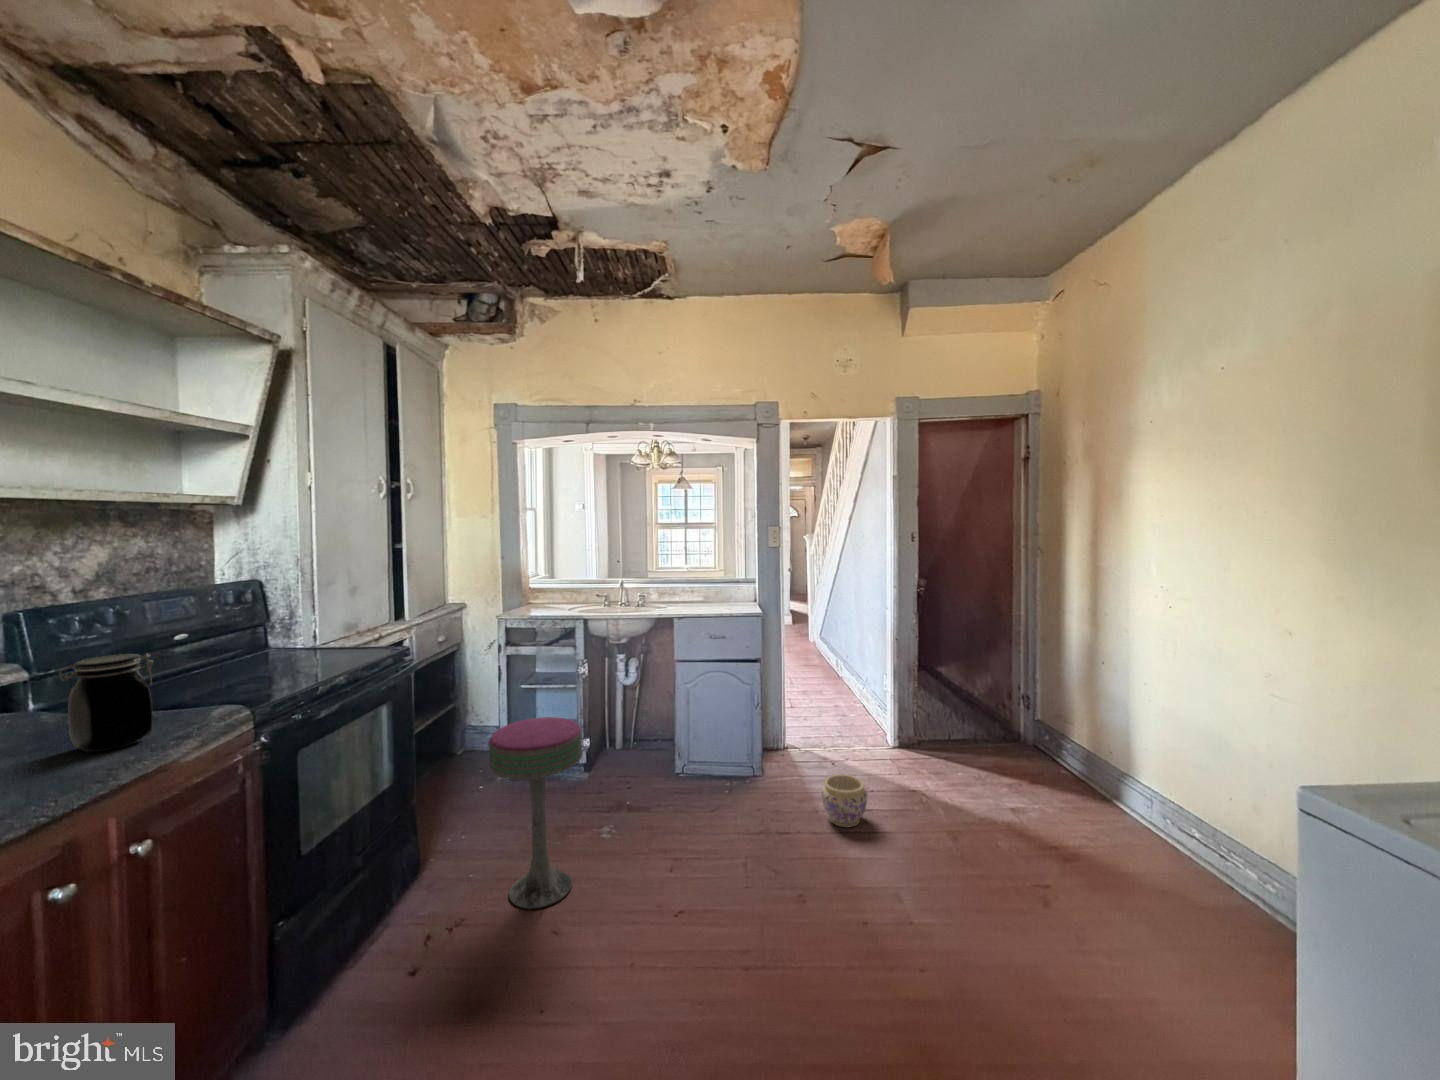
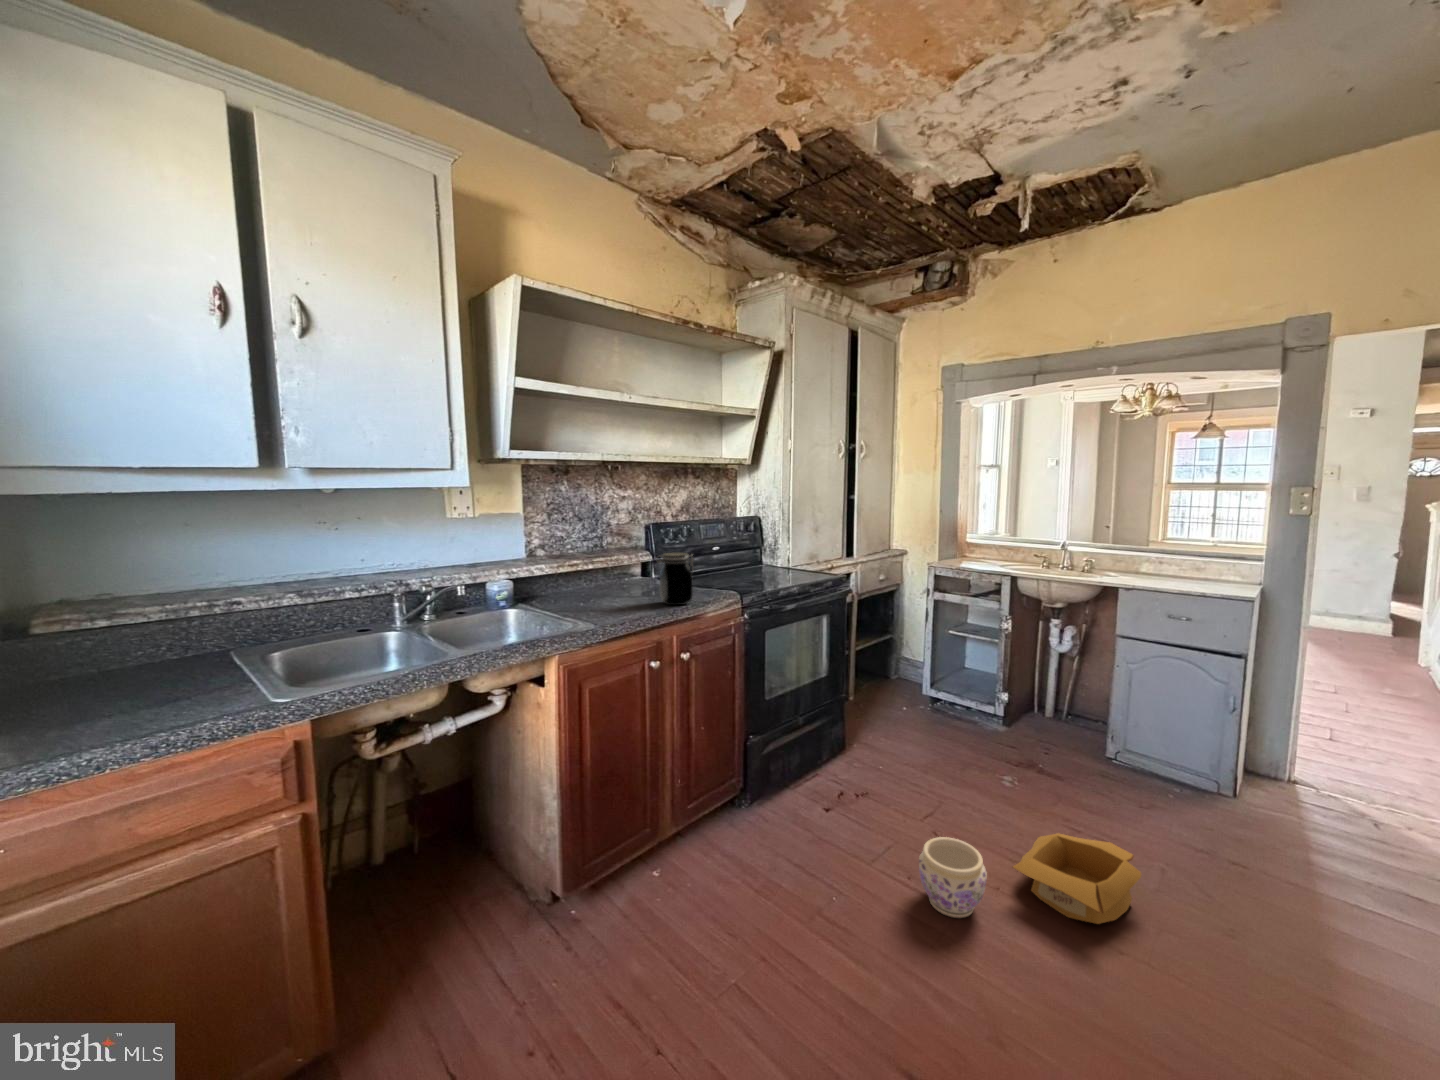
bar stool: present [488,717,583,909] -> none [898,653,982,815]
planter: present [821,774,867,828] -> present [919,837,987,919]
cardboard box: none [642,862,741,959] -> present [1013,833,1141,924]

